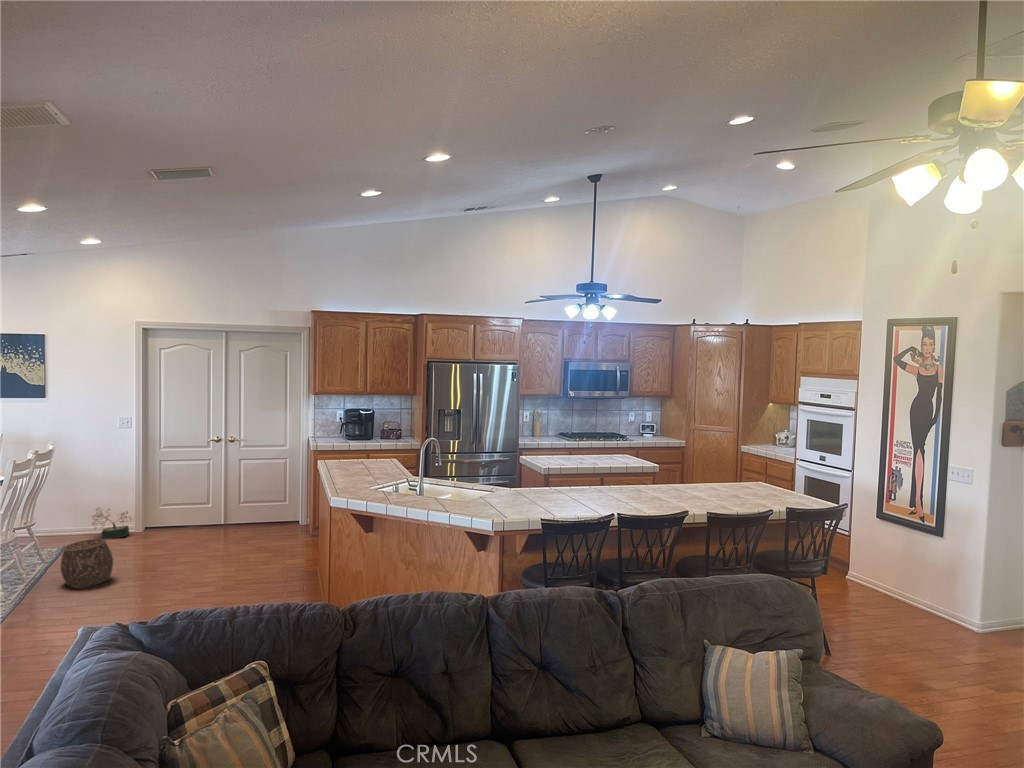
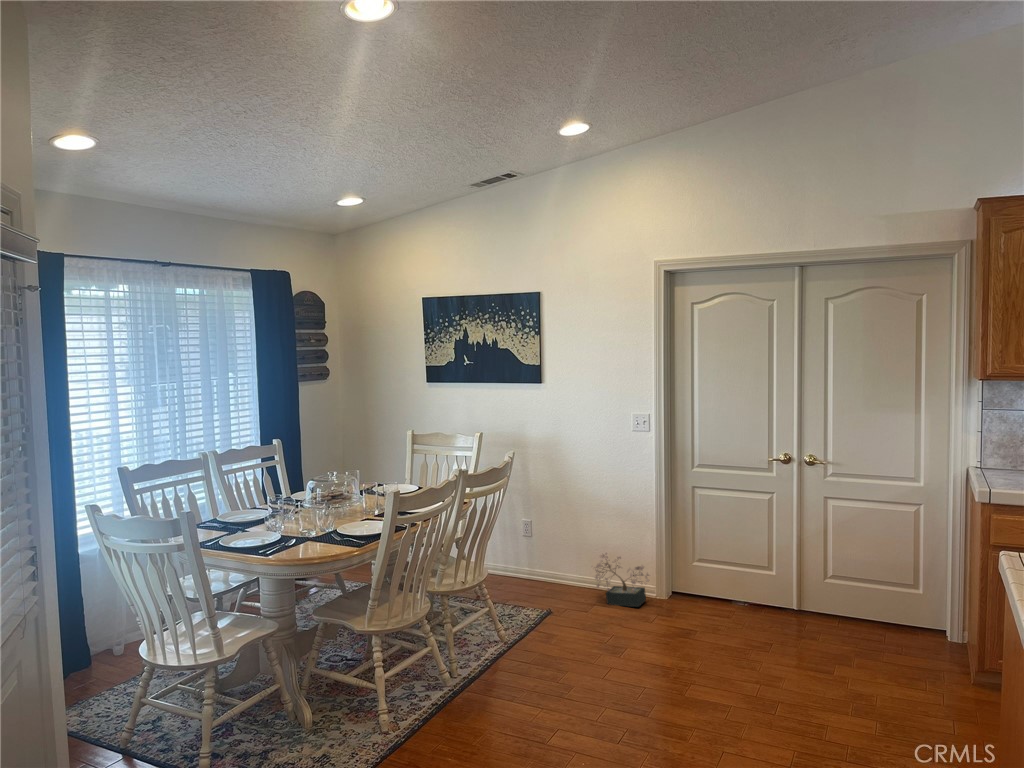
woven basket: present [61,539,113,588] -> none [498,629,581,723]

